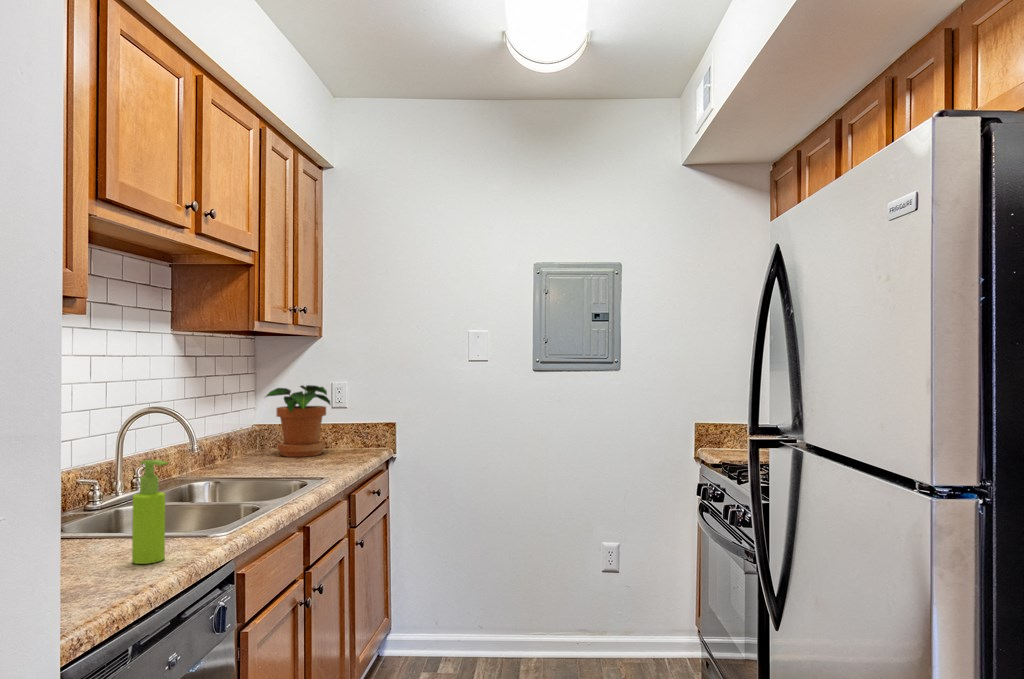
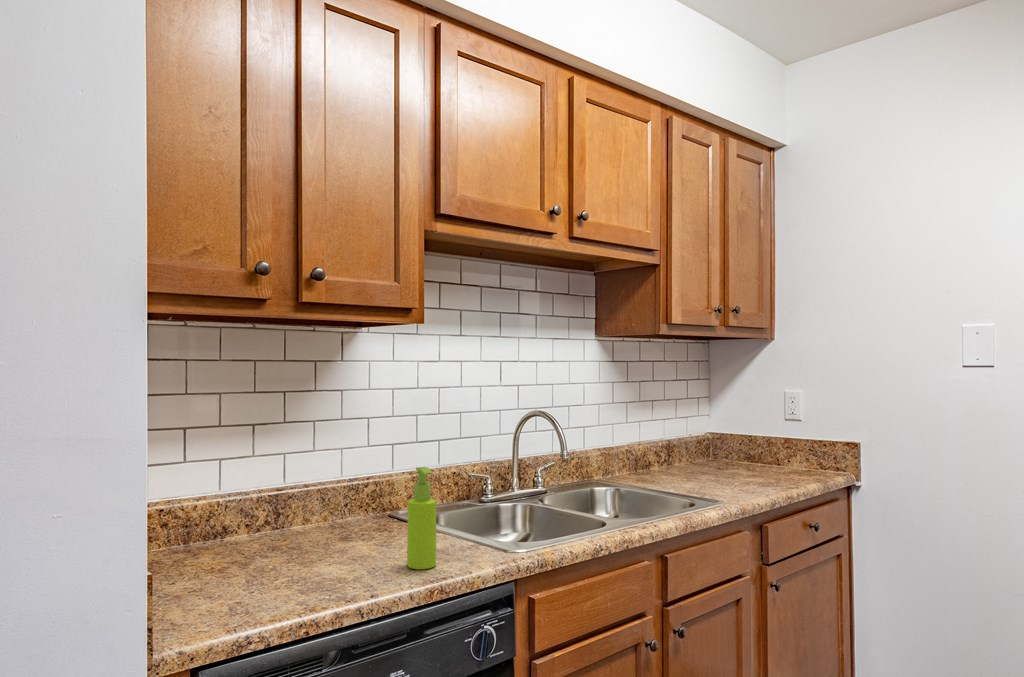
potted plant: present [266,385,330,457] -> none [706,394,777,472]

